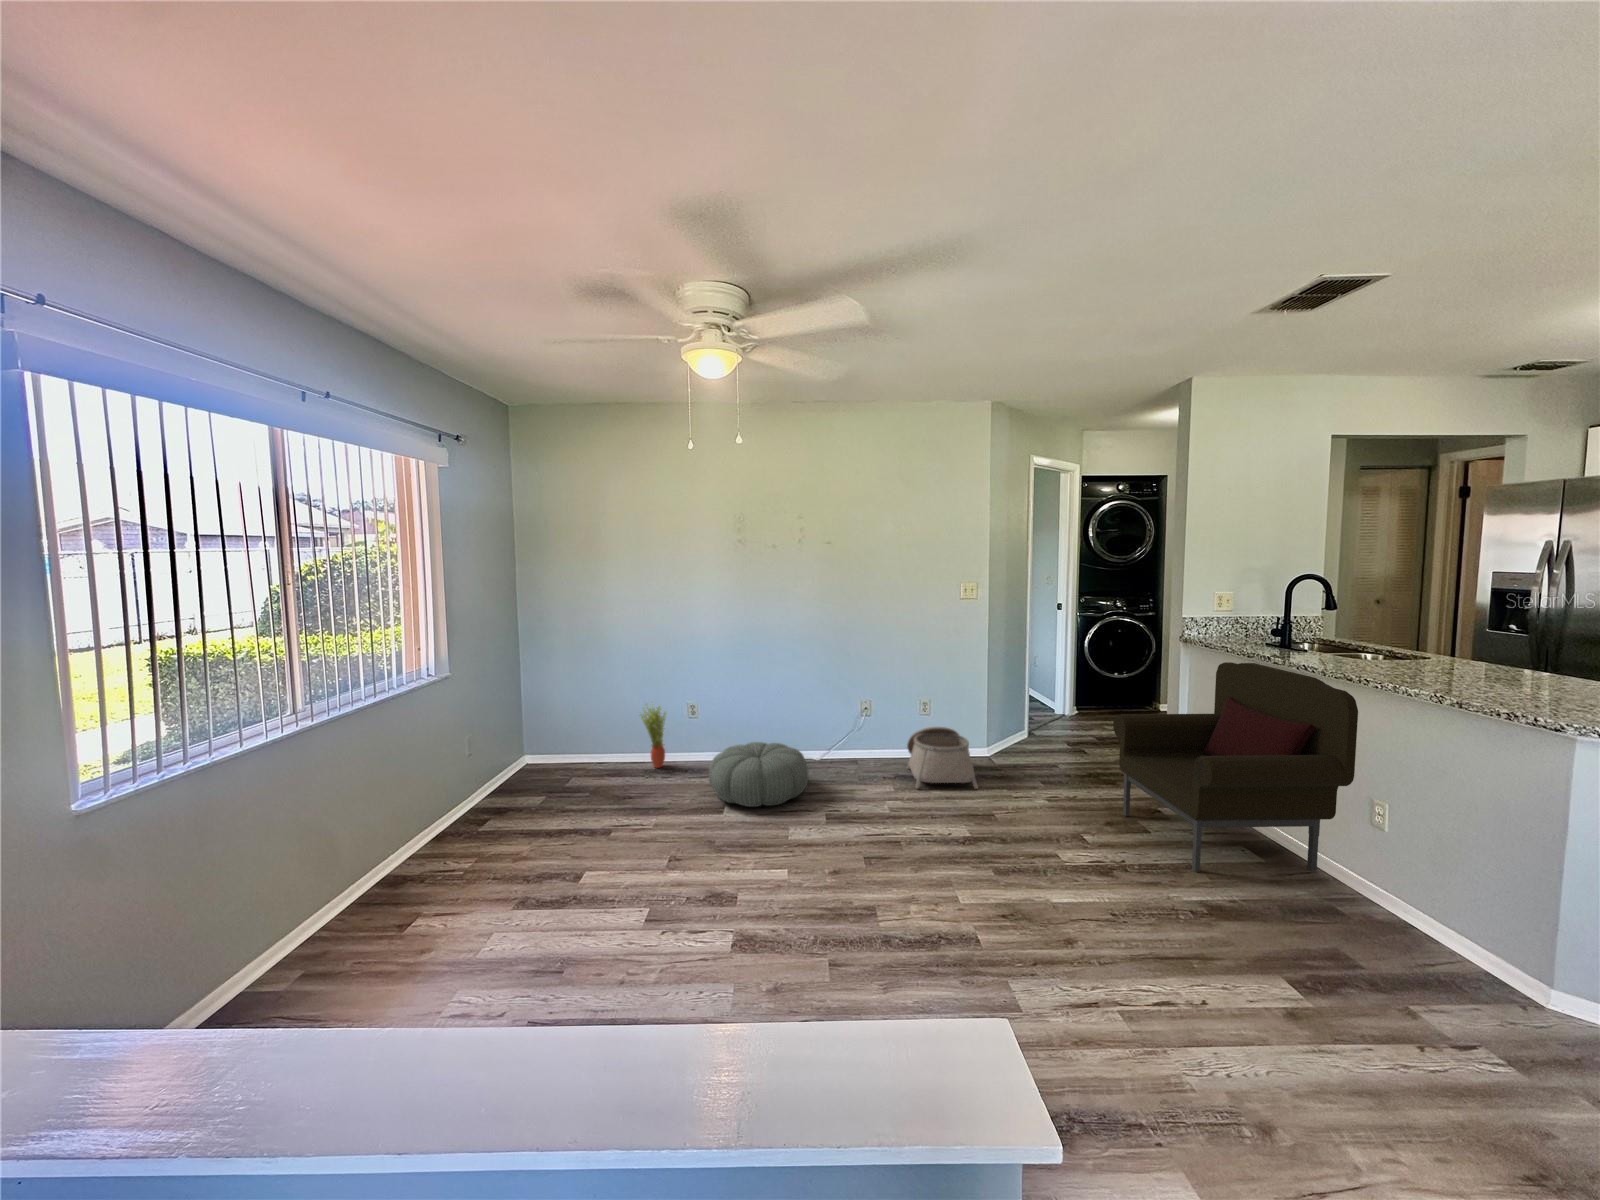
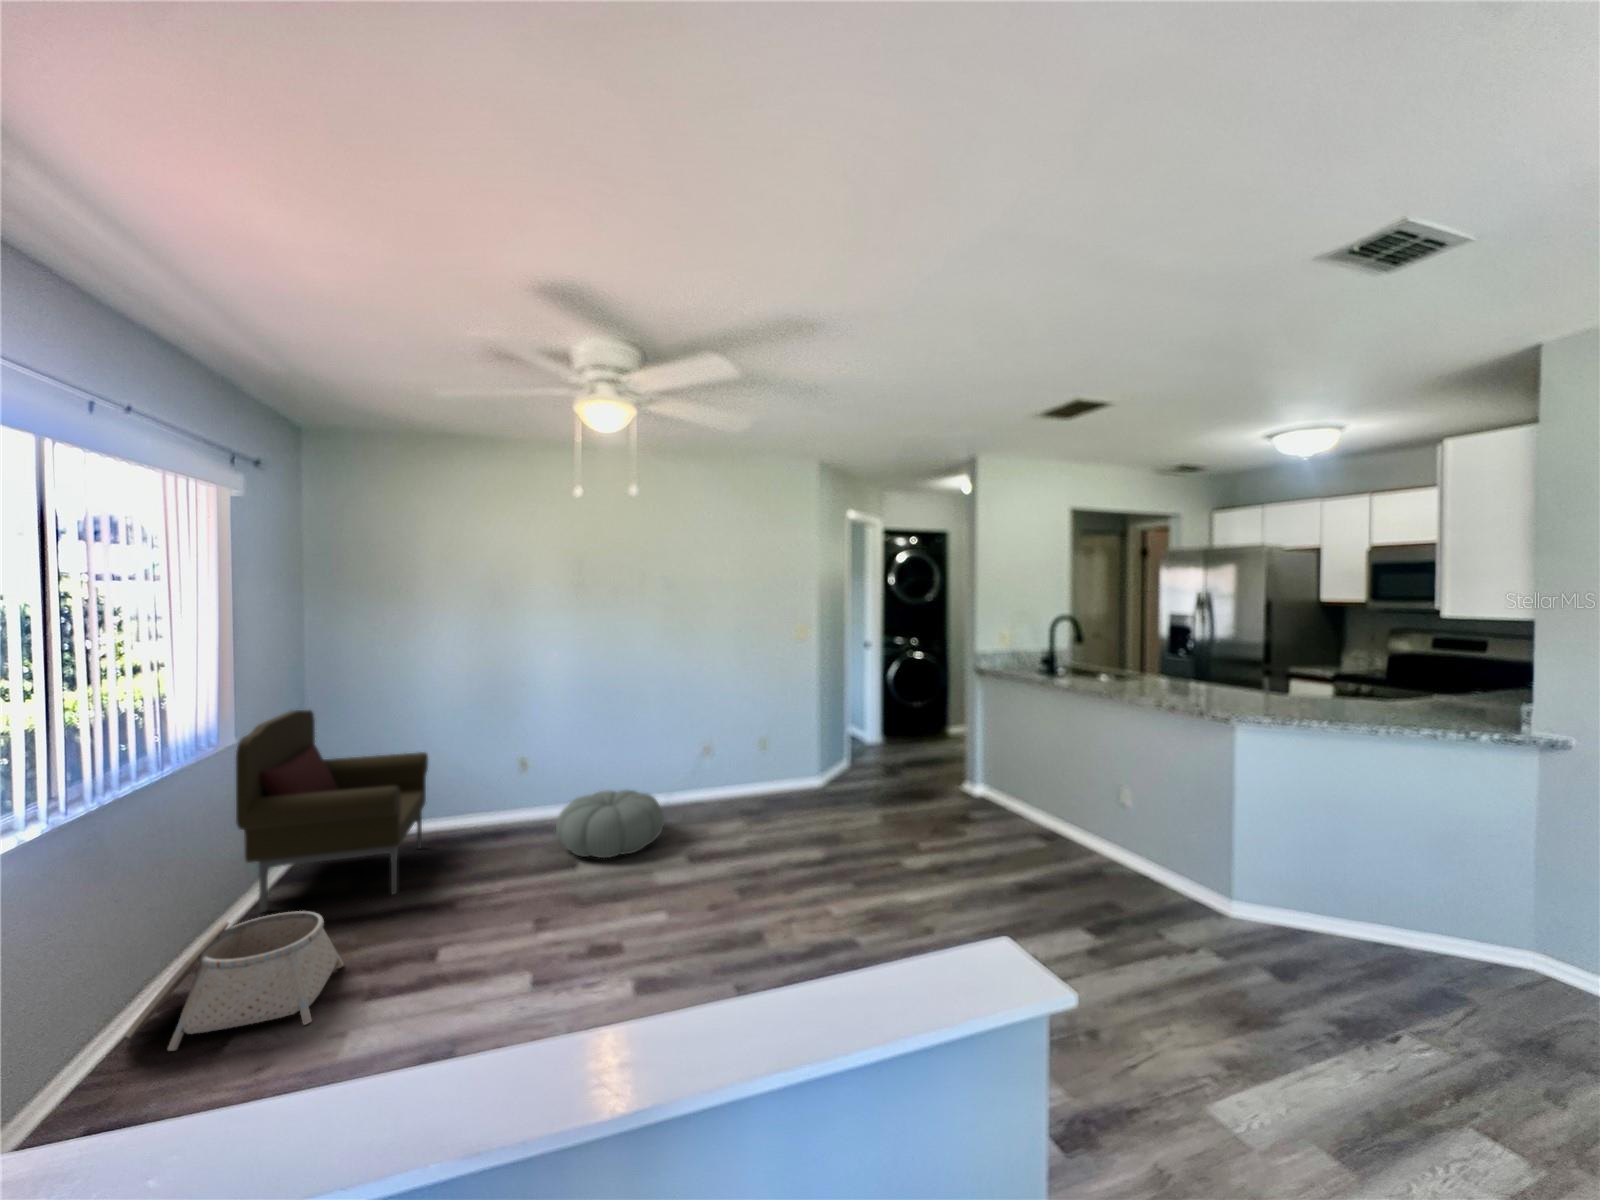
armchair: present [1113,662,1358,872] -> present [236,710,428,912]
potted plant: present [640,704,666,768] -> none [462,757,497,831]
basket: present [907,727,978,789] -> present [125,911,343,1051]

